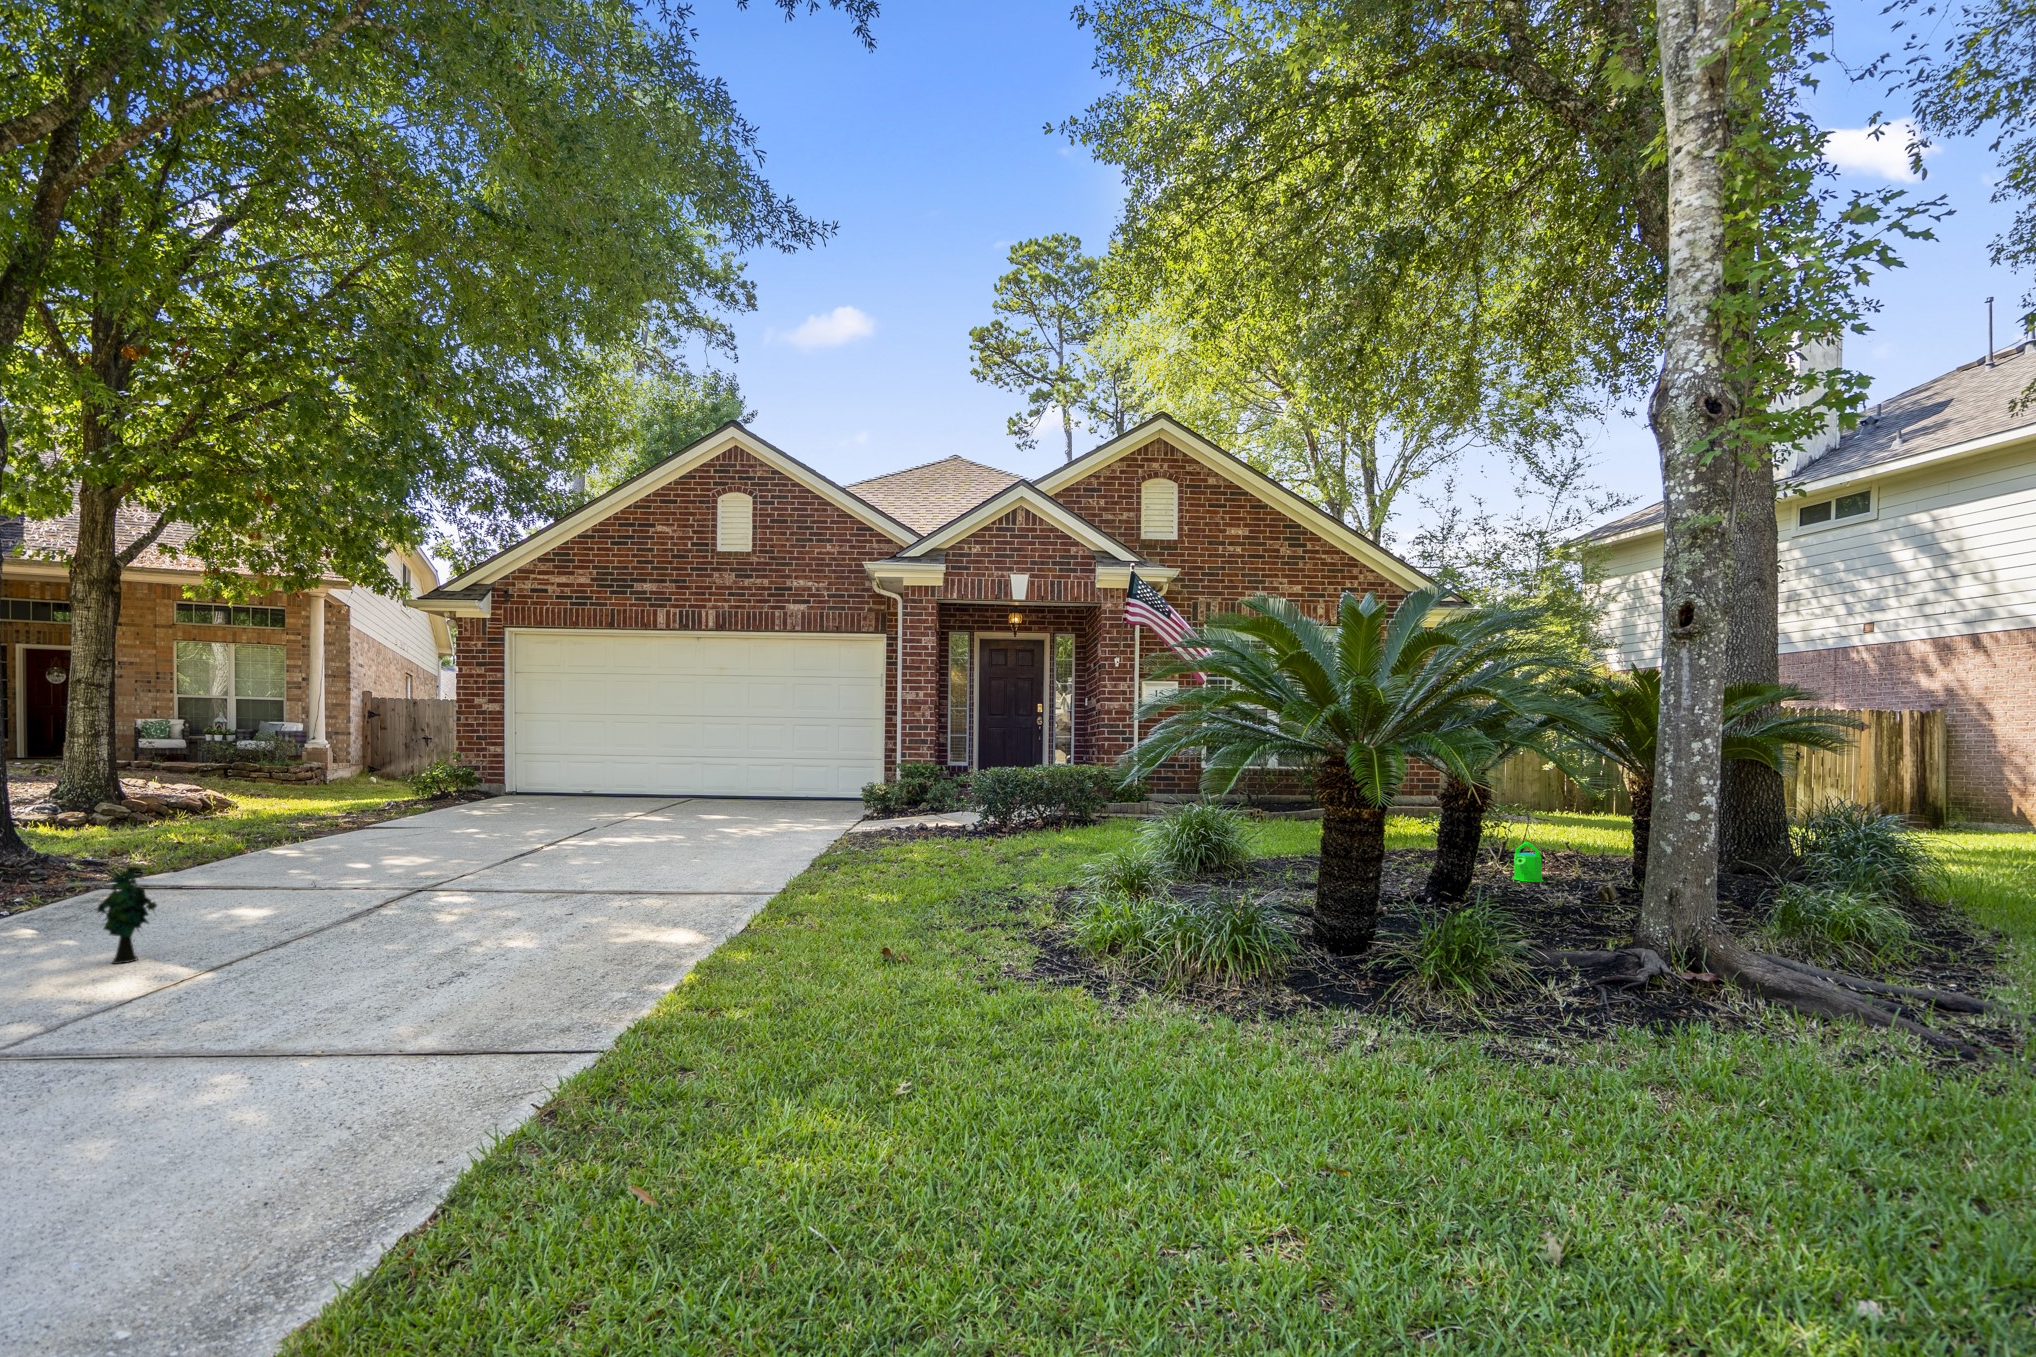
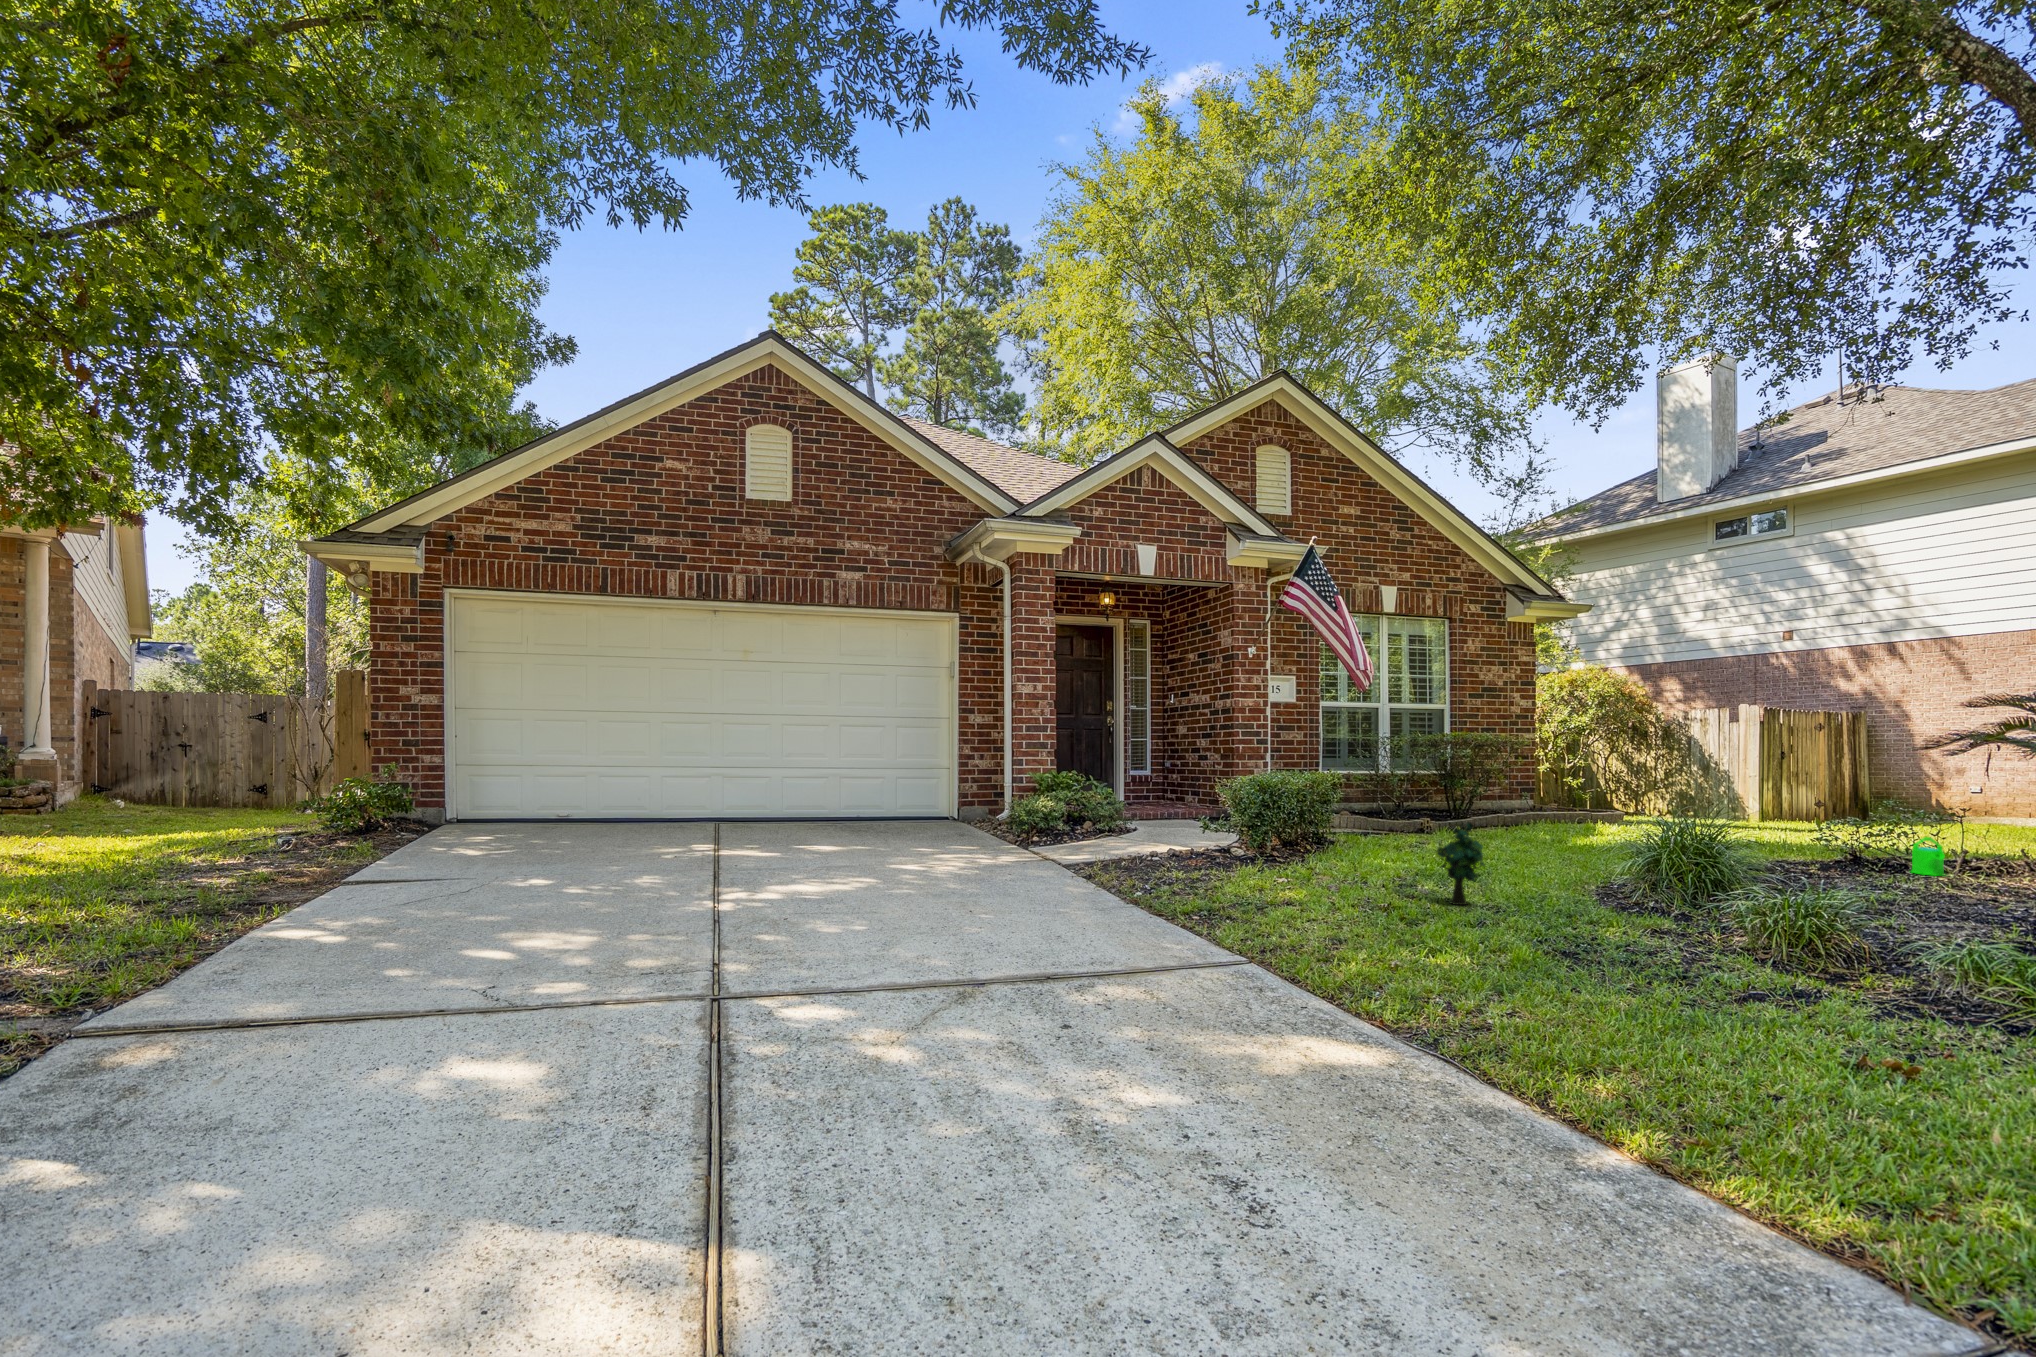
decorative plant: present [97,867,157,964] -> present [1436,822,1485,905]

